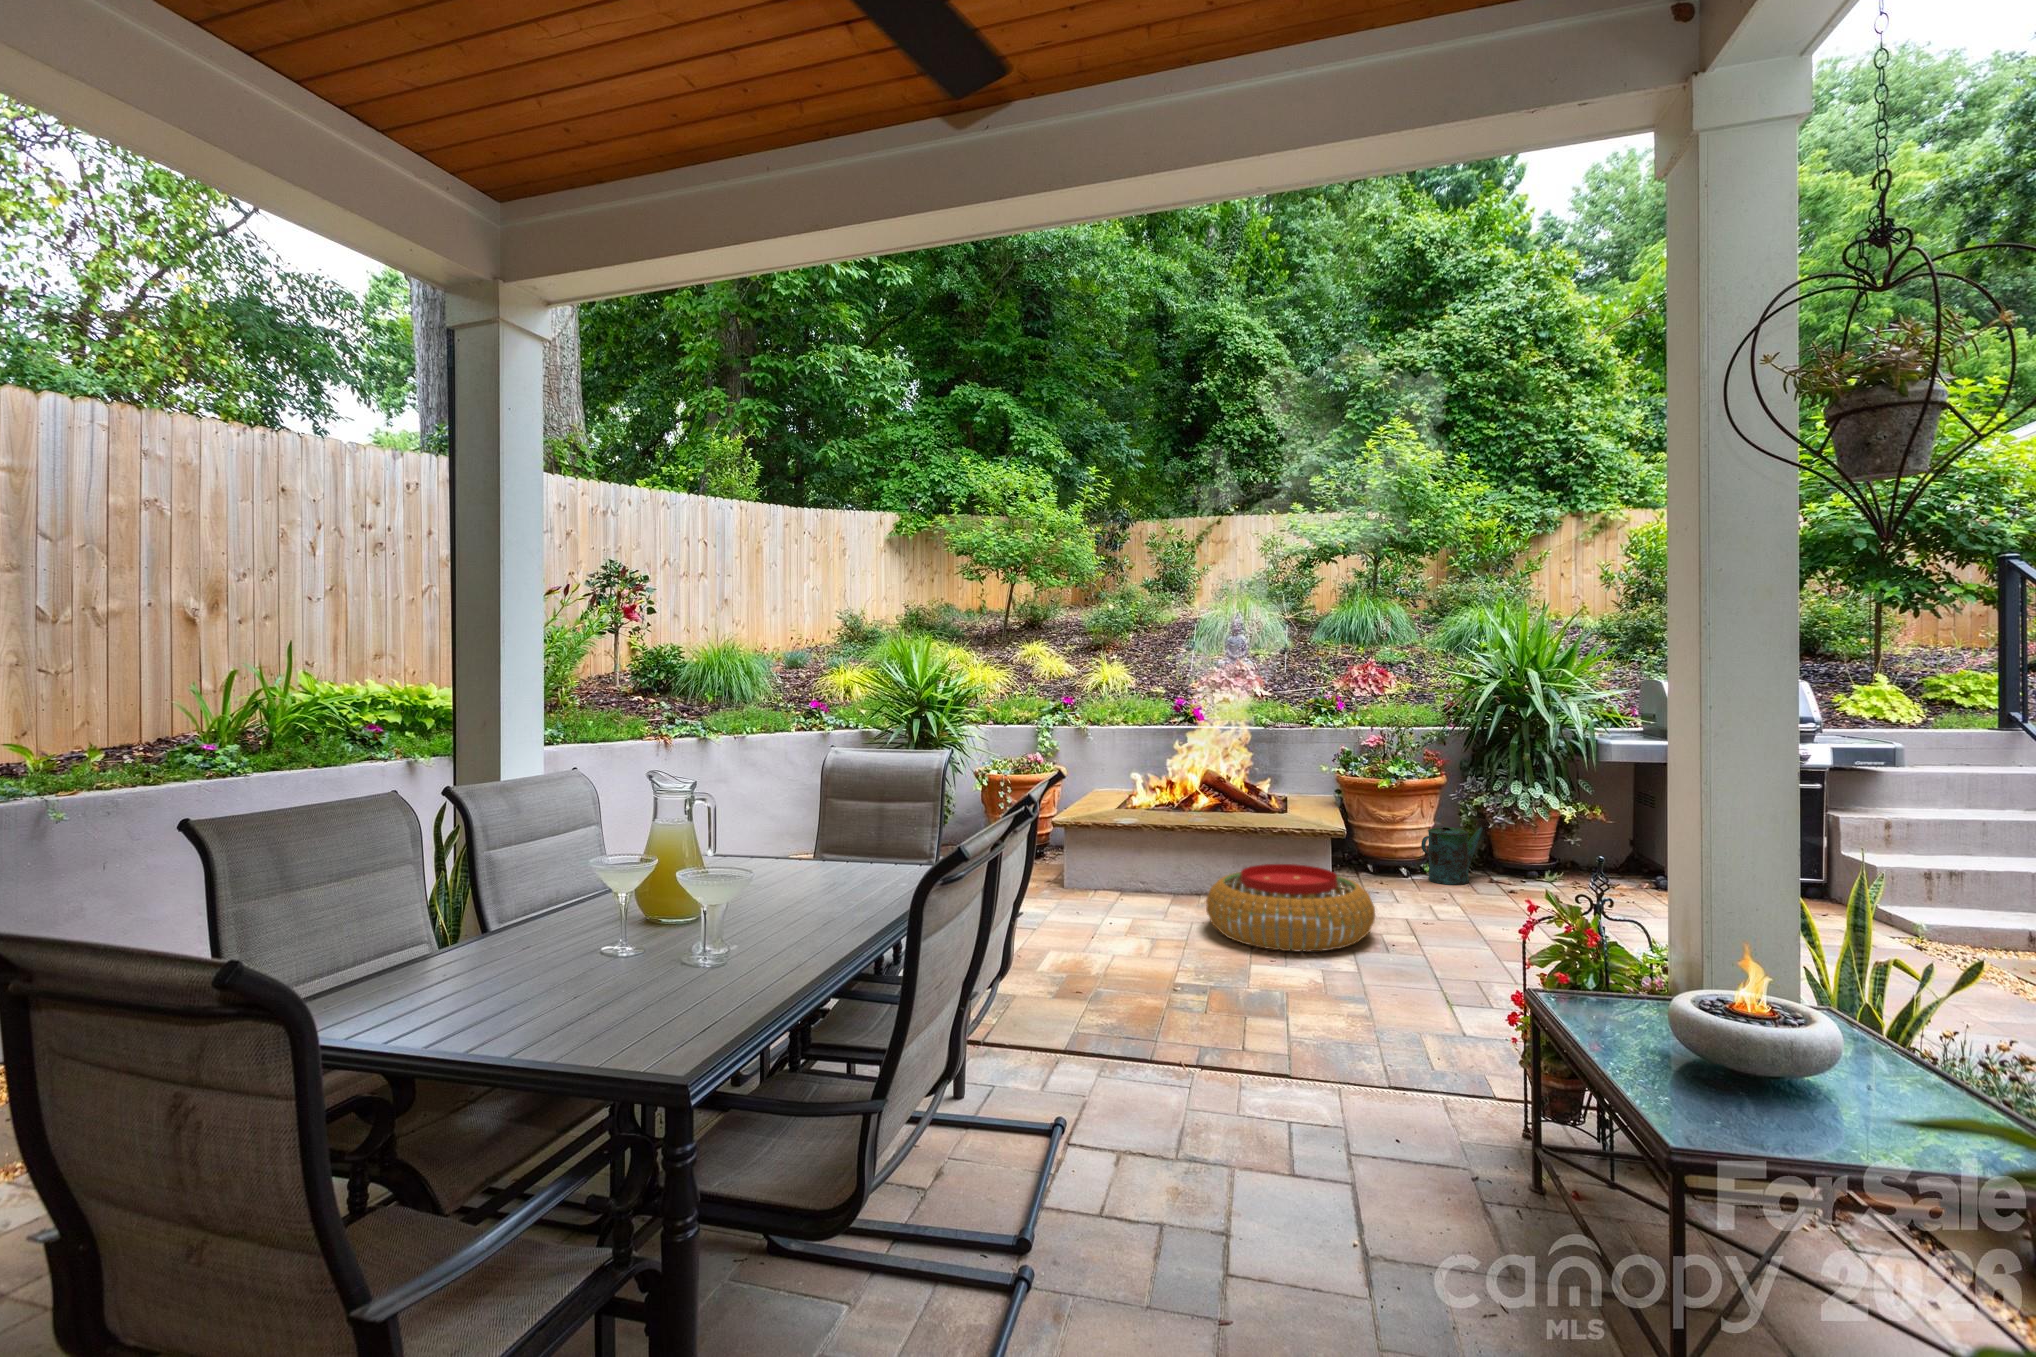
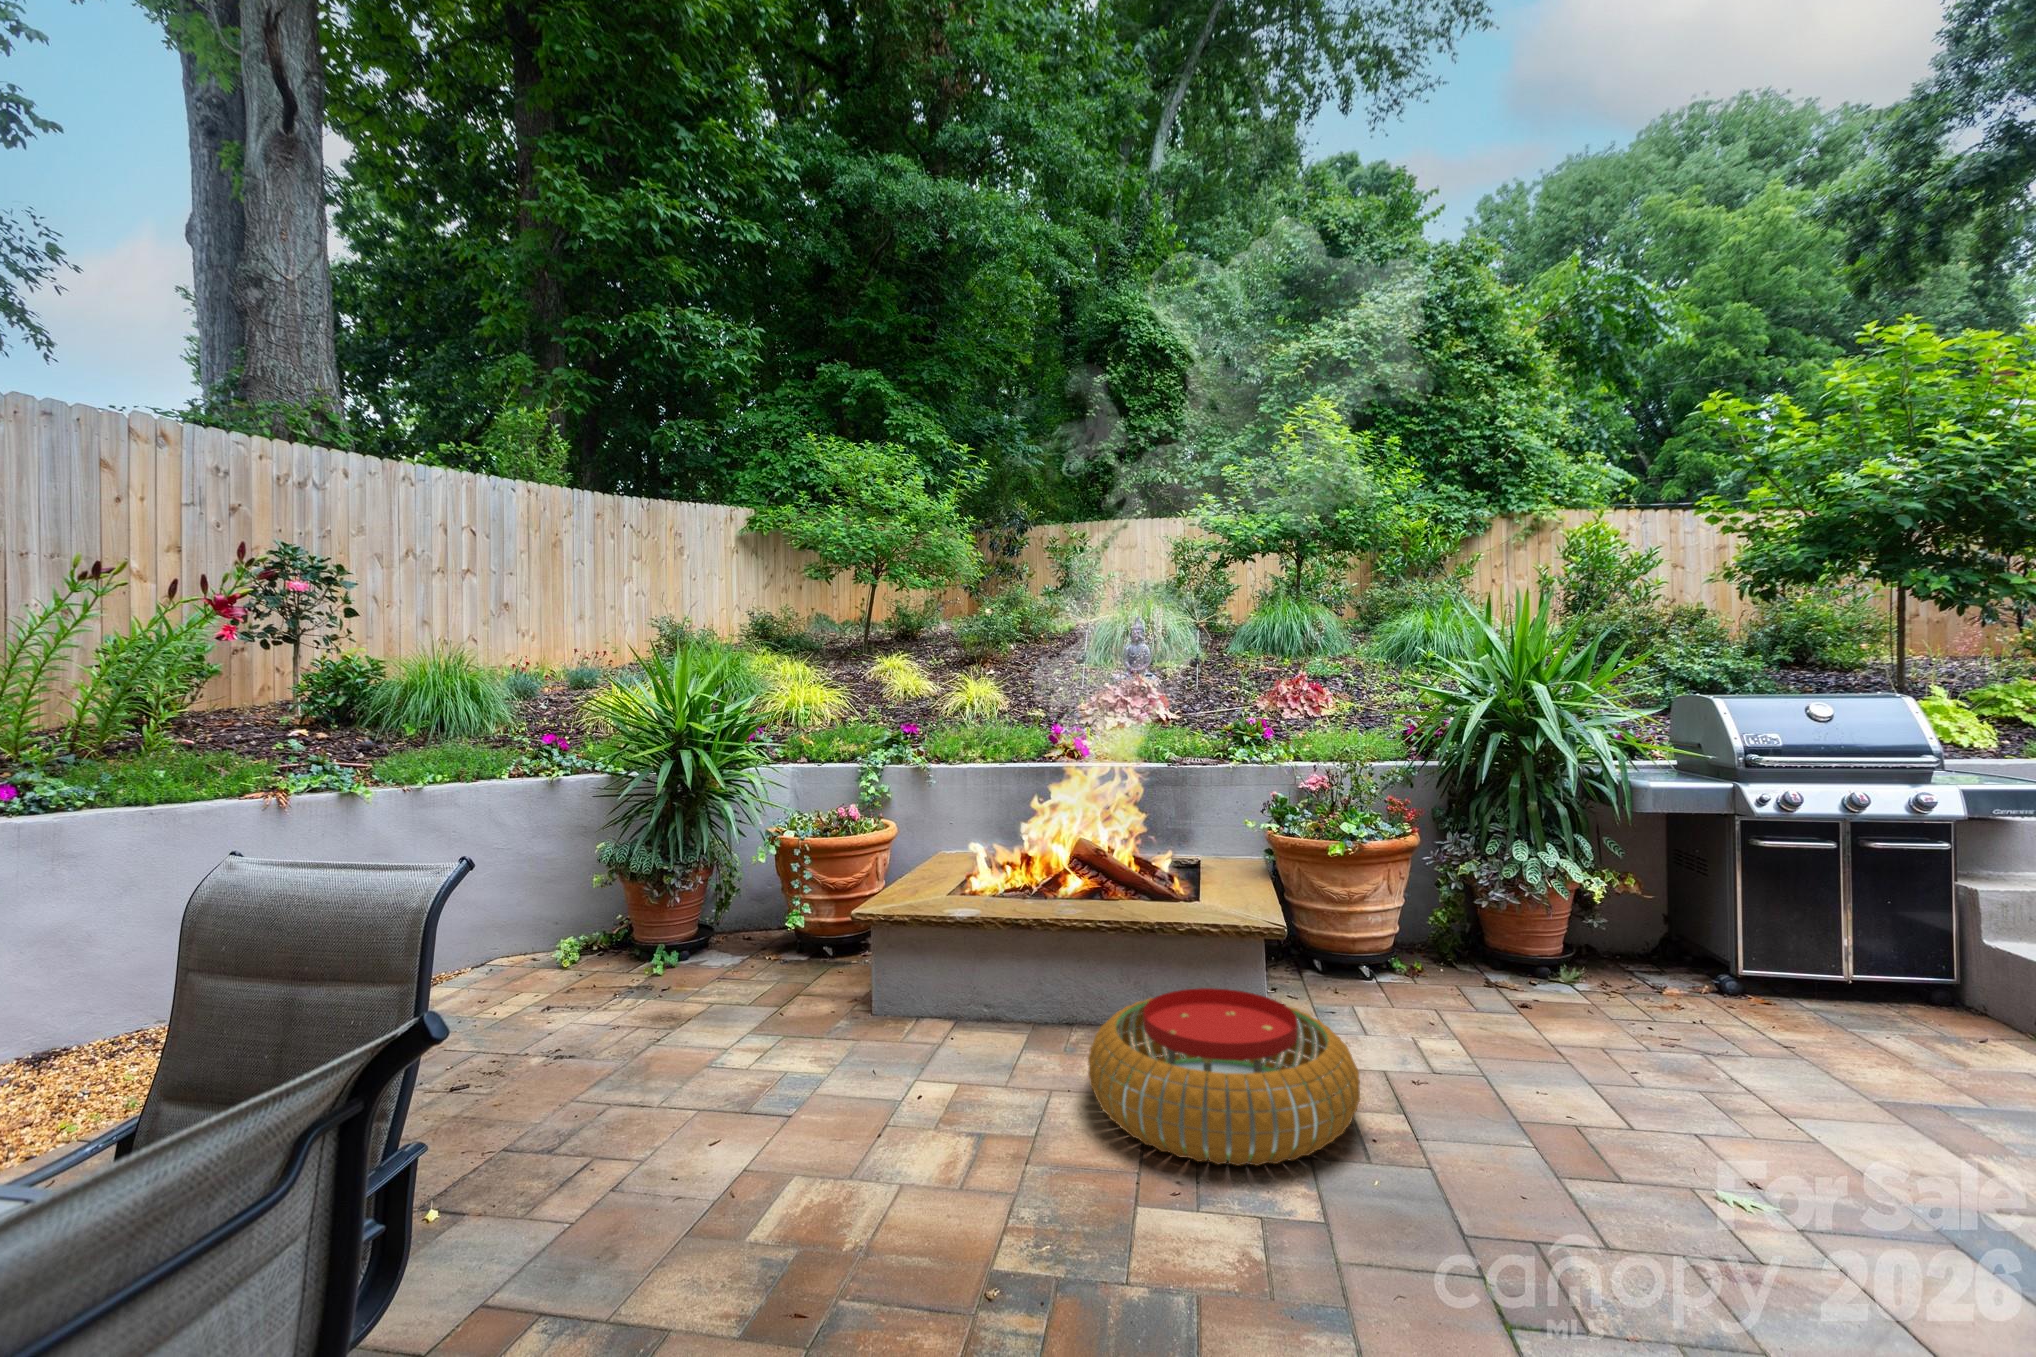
watering can: present [1421,818,1490,885] -> none [1393,890,1482,989]

